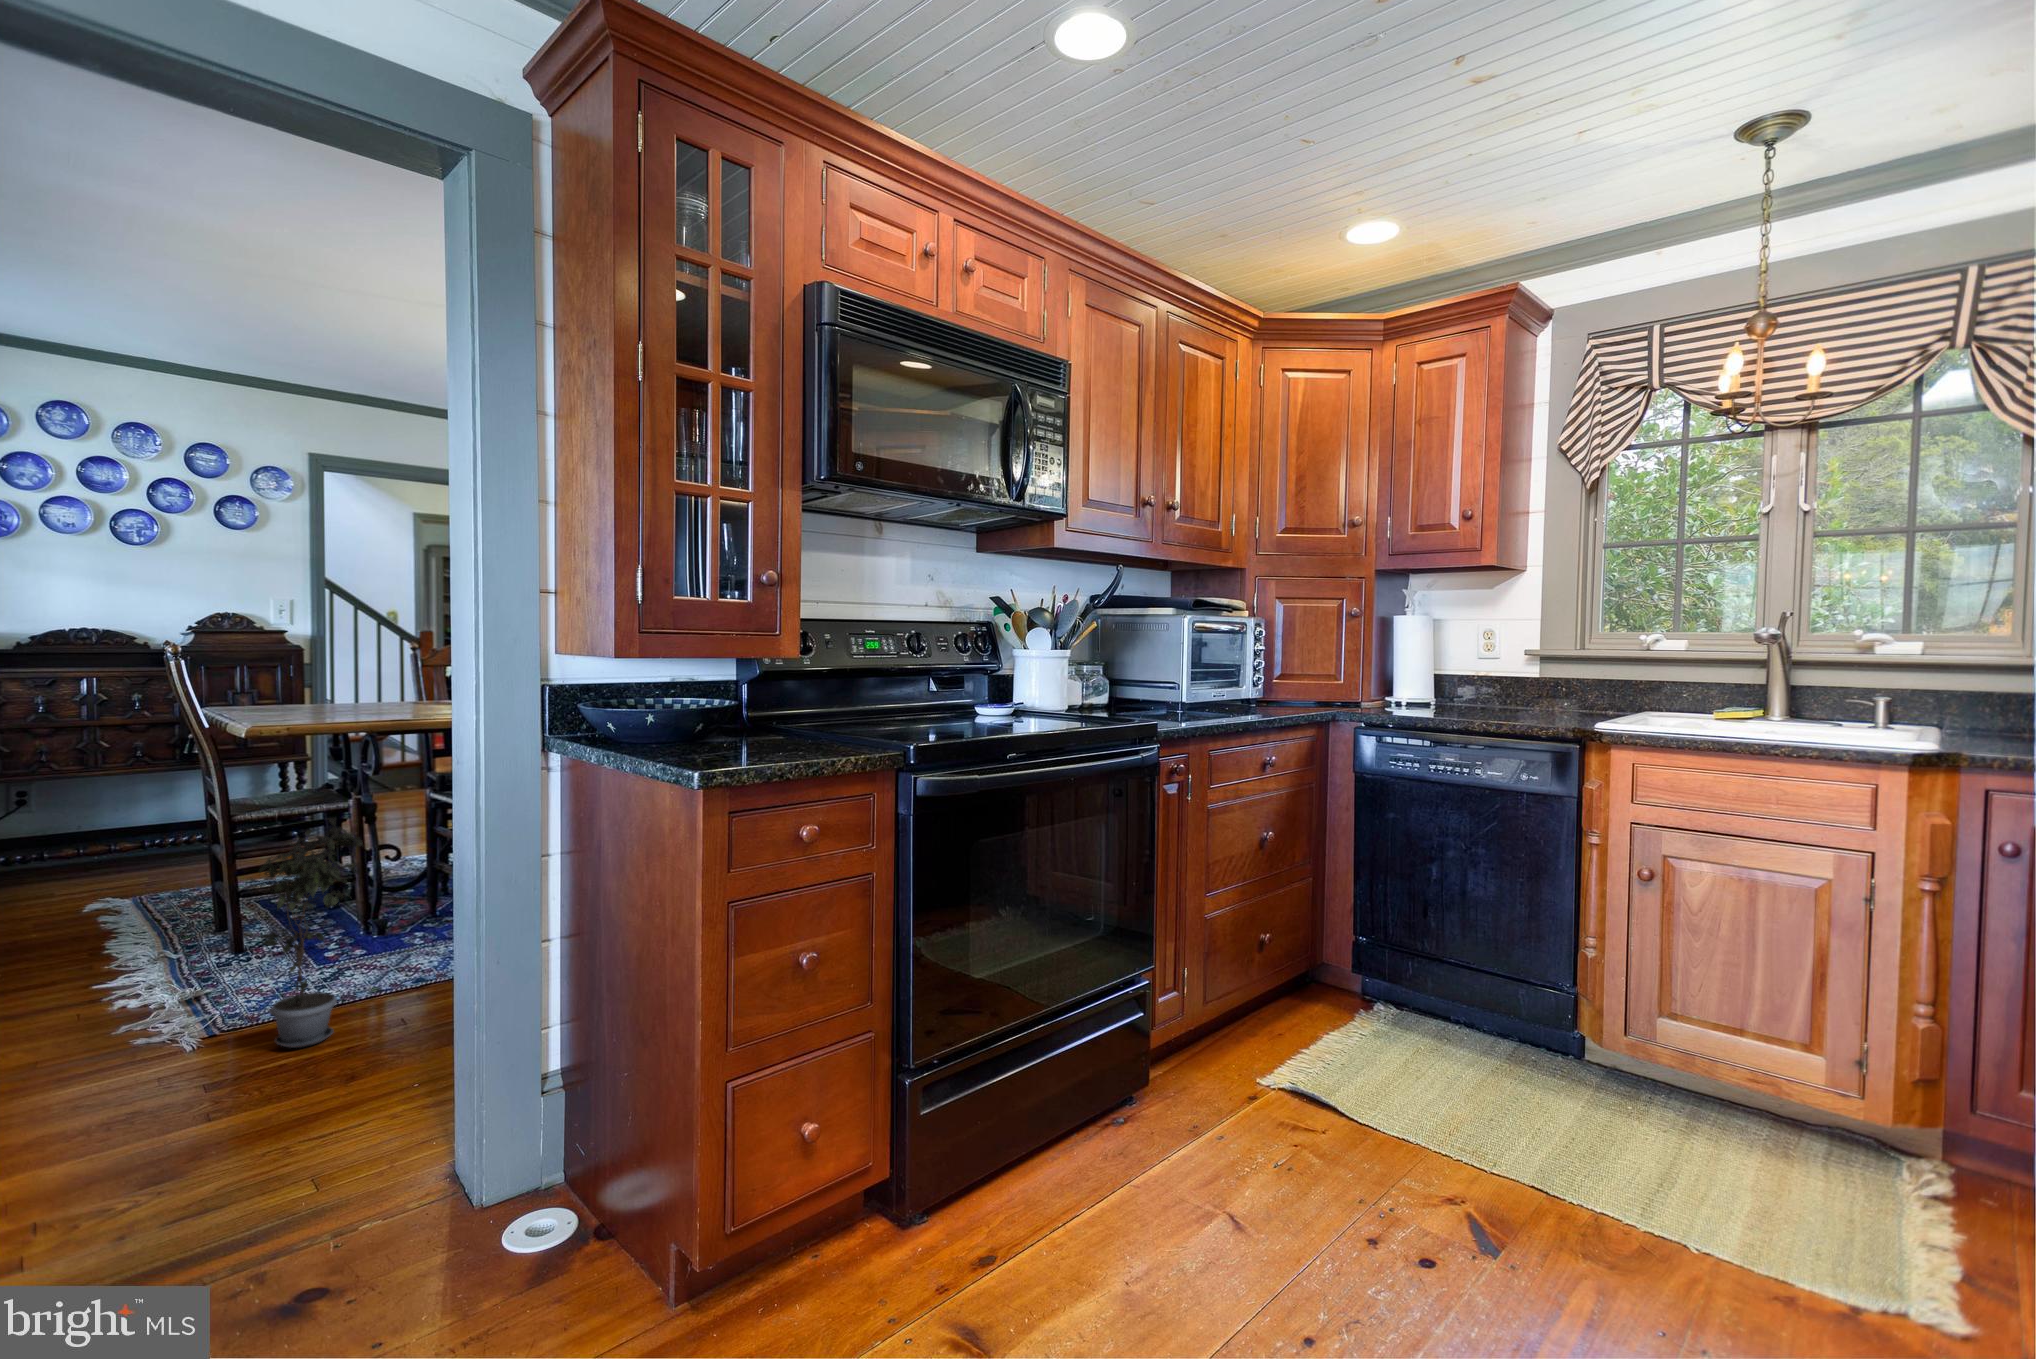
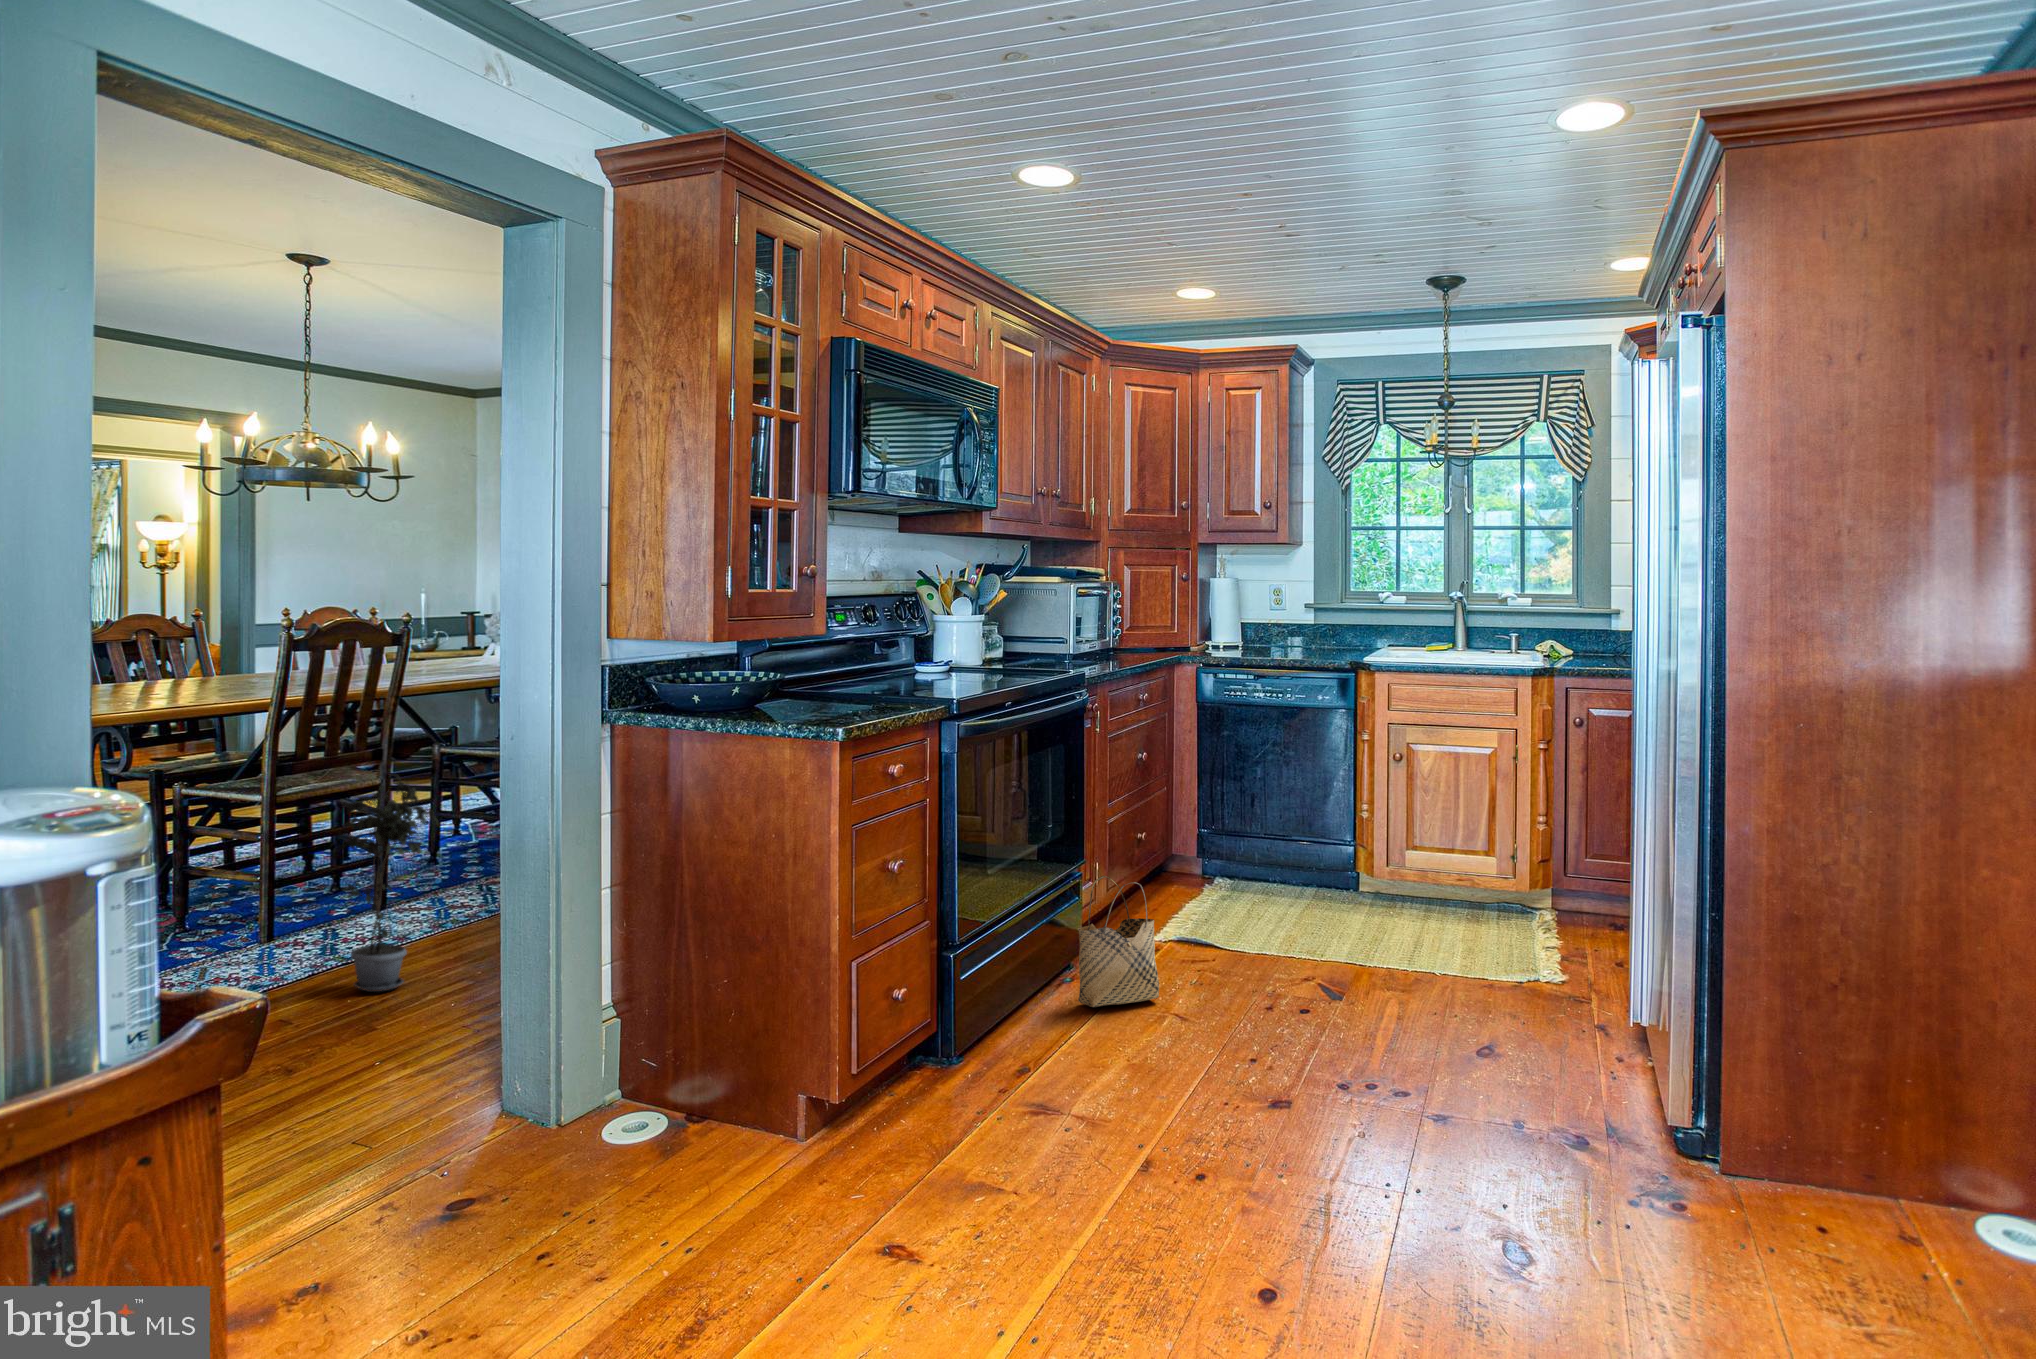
woven basket: none [917,1070,1064,1299] -> present [1078,876,1159,1007]

